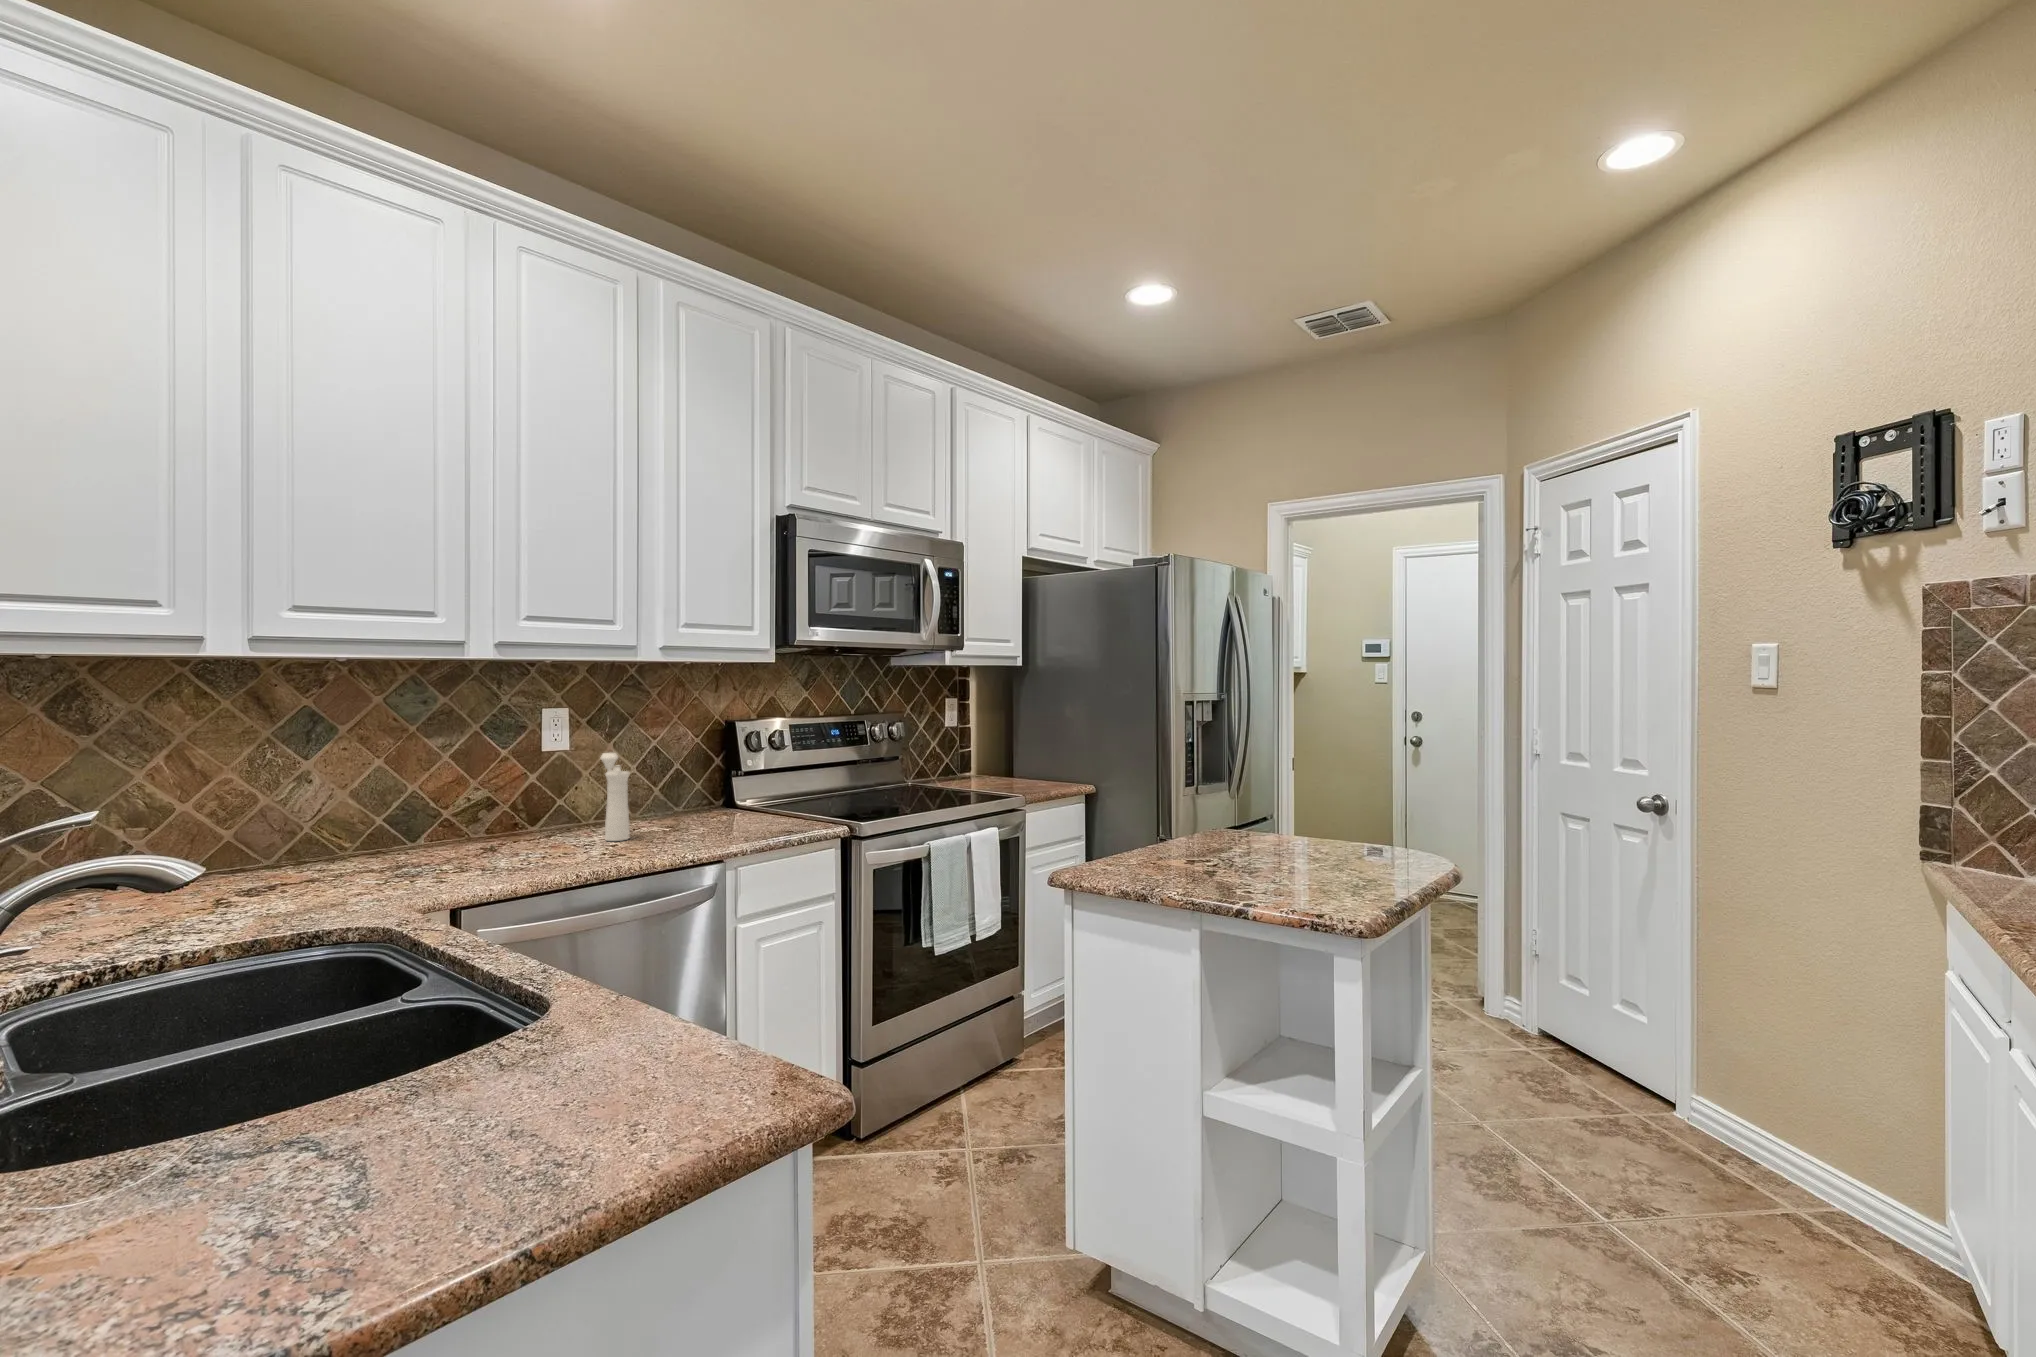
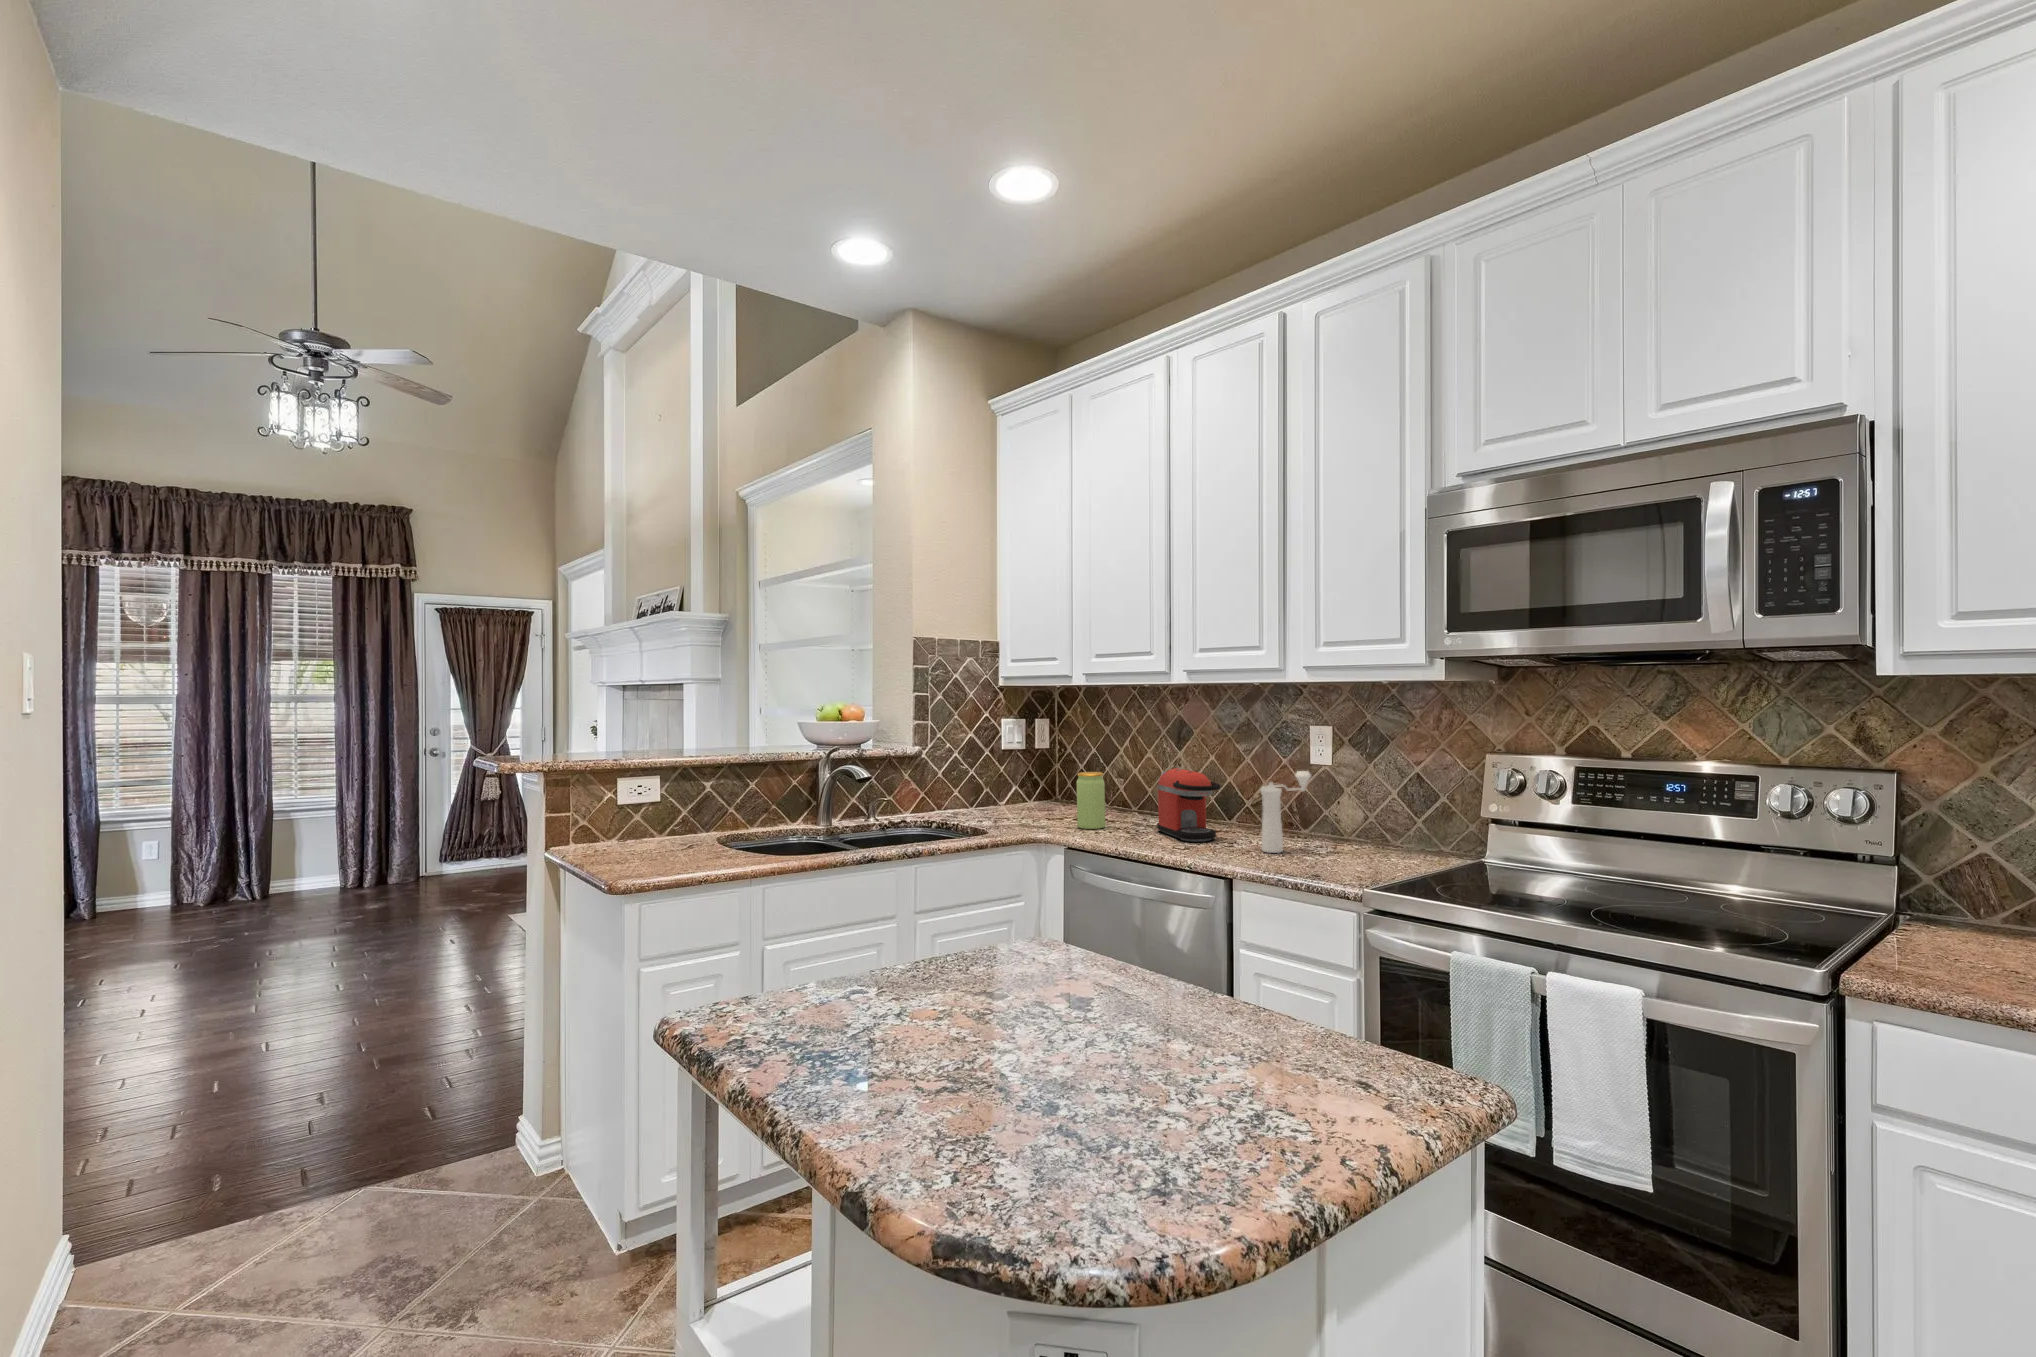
coffee maker: none [404,769,550,865] -> present [1157,768,1220,842]
jar: none [282,797,340,893] -> present [1077,772,1105,829]

